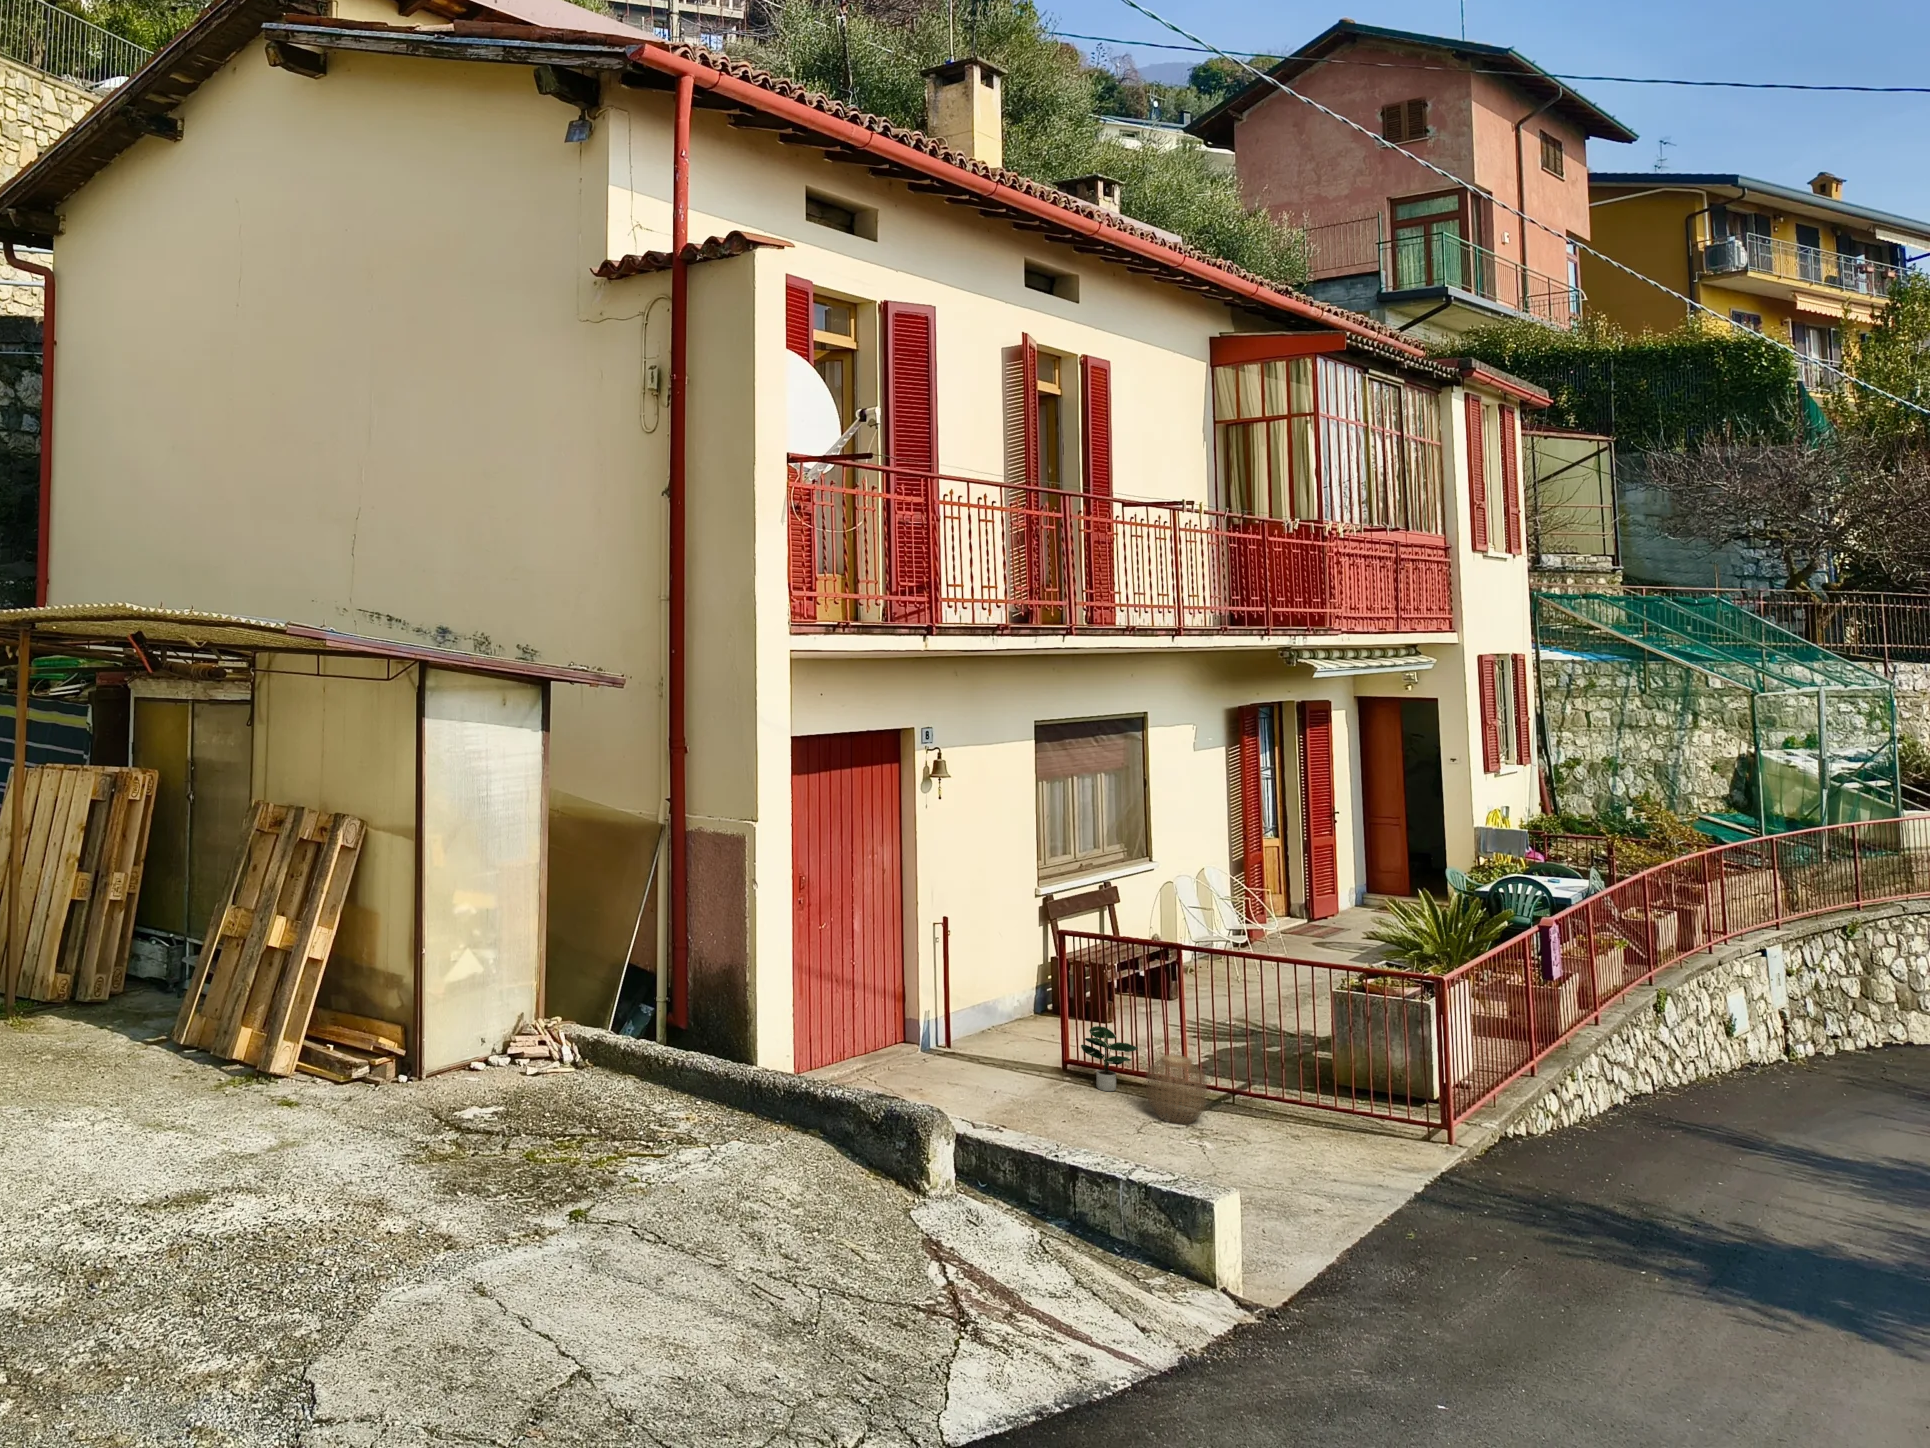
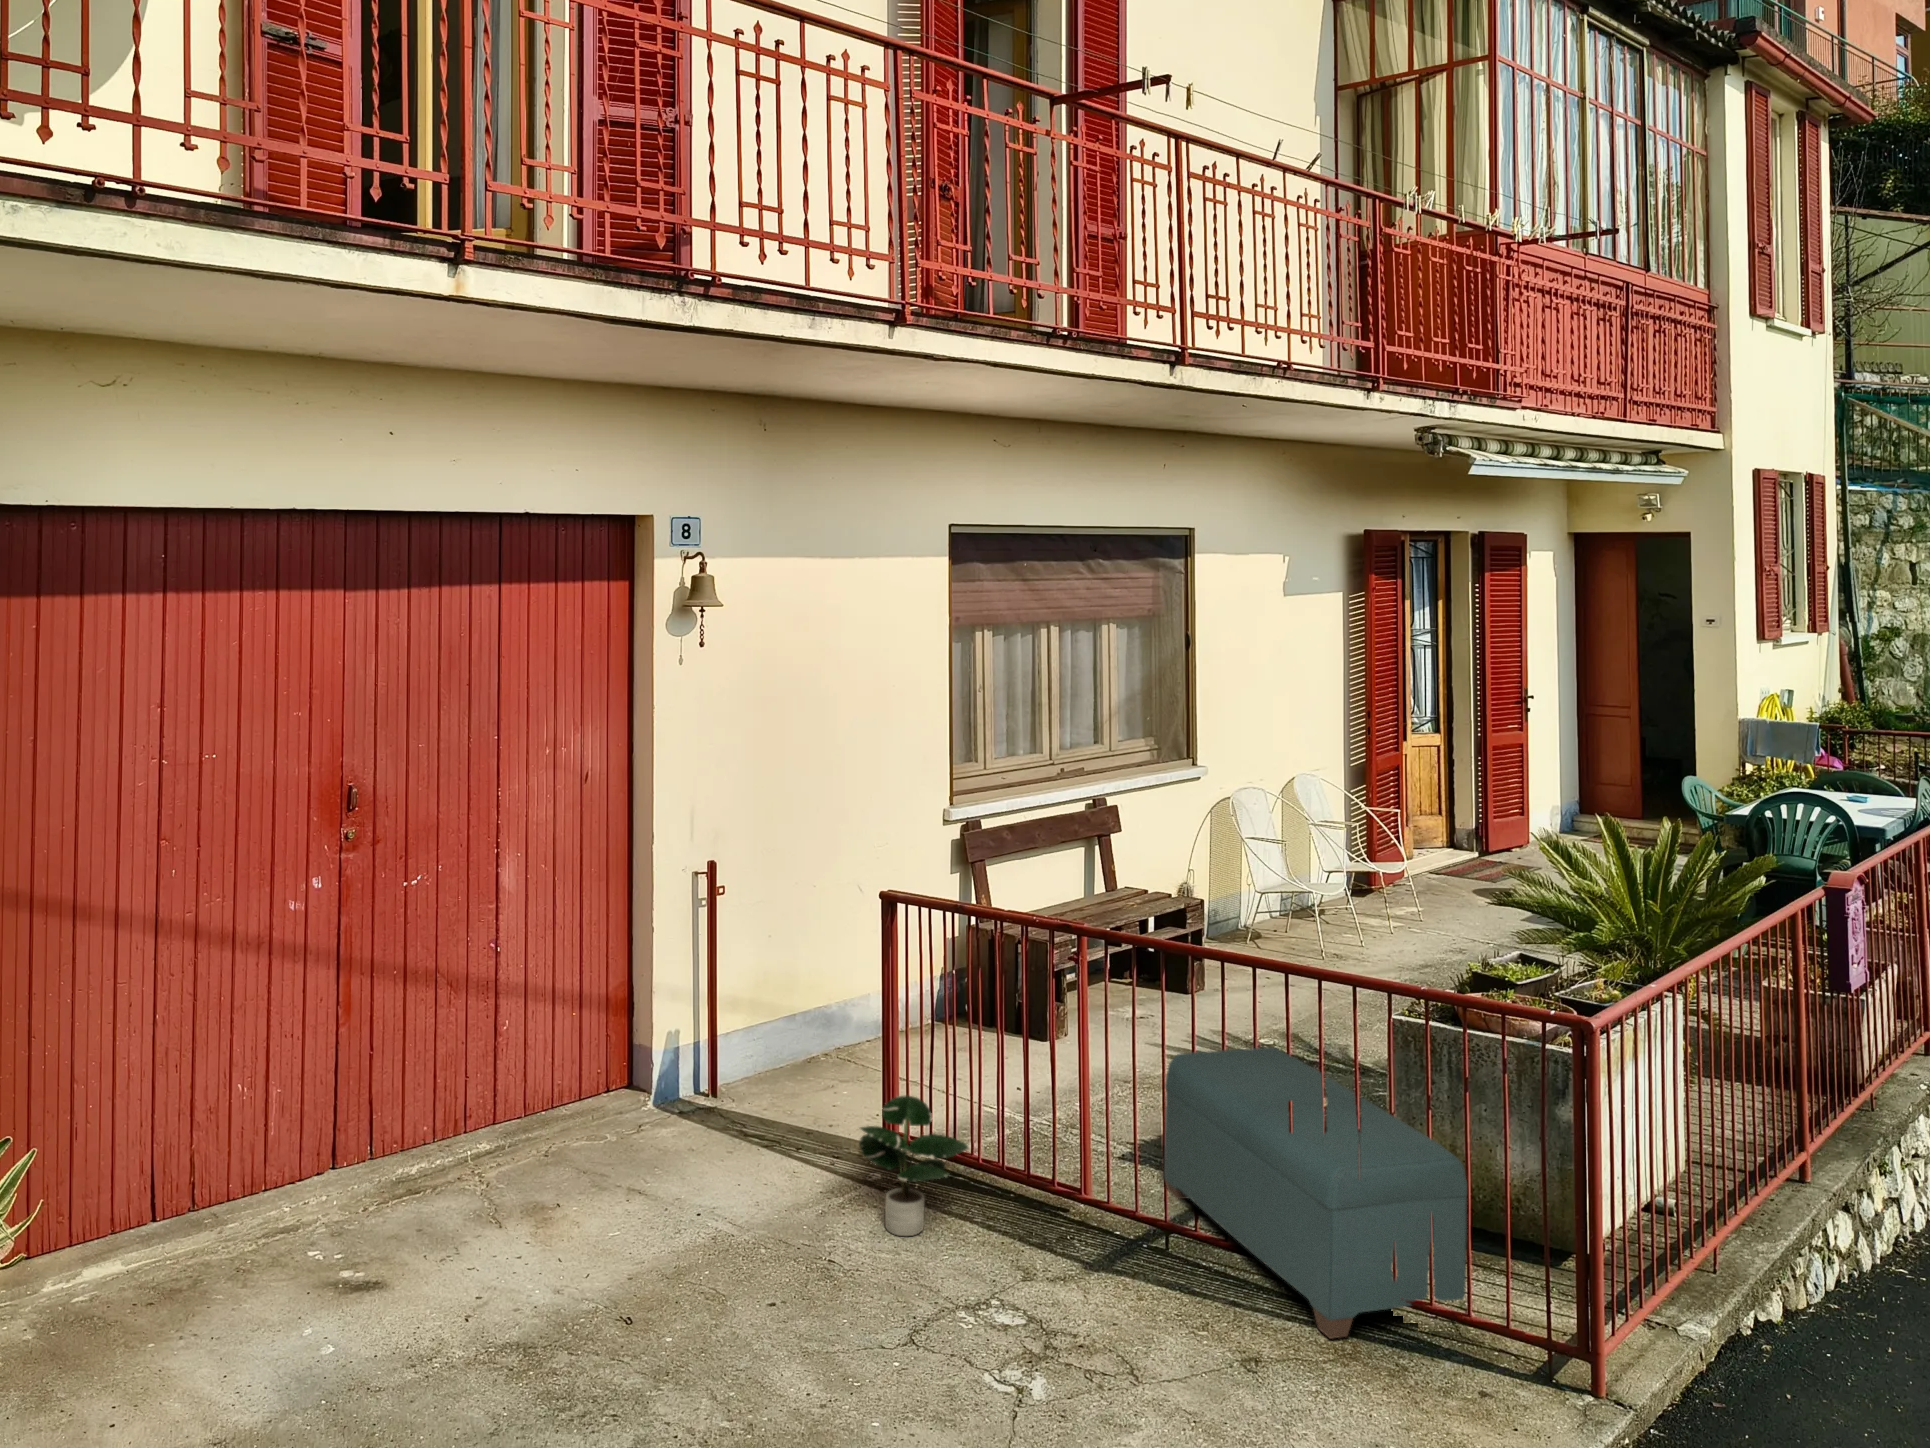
bench: none [1215,1006,1381,1127] -> present [1164,1047,1467,1339]
woven basket: present [1146,1054,1207,1123] -> none [941,1178,1067,1338]

